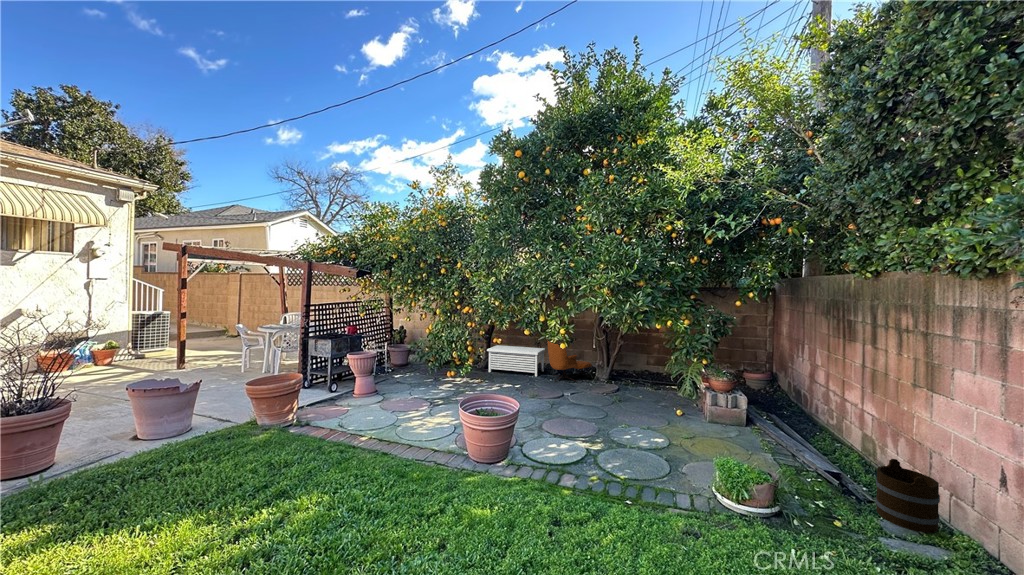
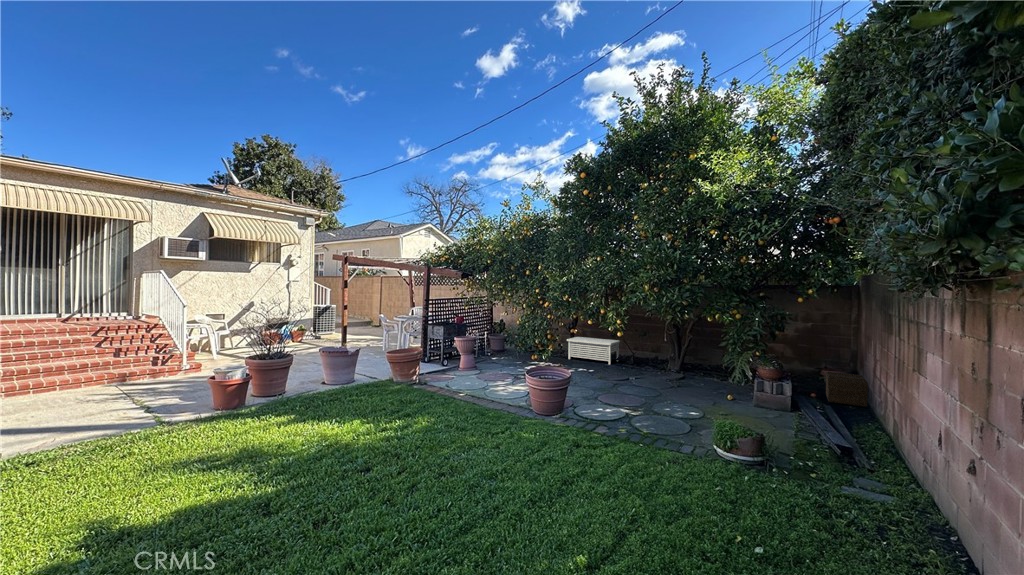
lounge chair: present [548,341,592,382] -> none [618,326,663,370]
wooden crate: none [758,377,802,412] -> present [826,372,868,407]
bucket: present [876,459,940,533] -> none [865,431,920,491]

